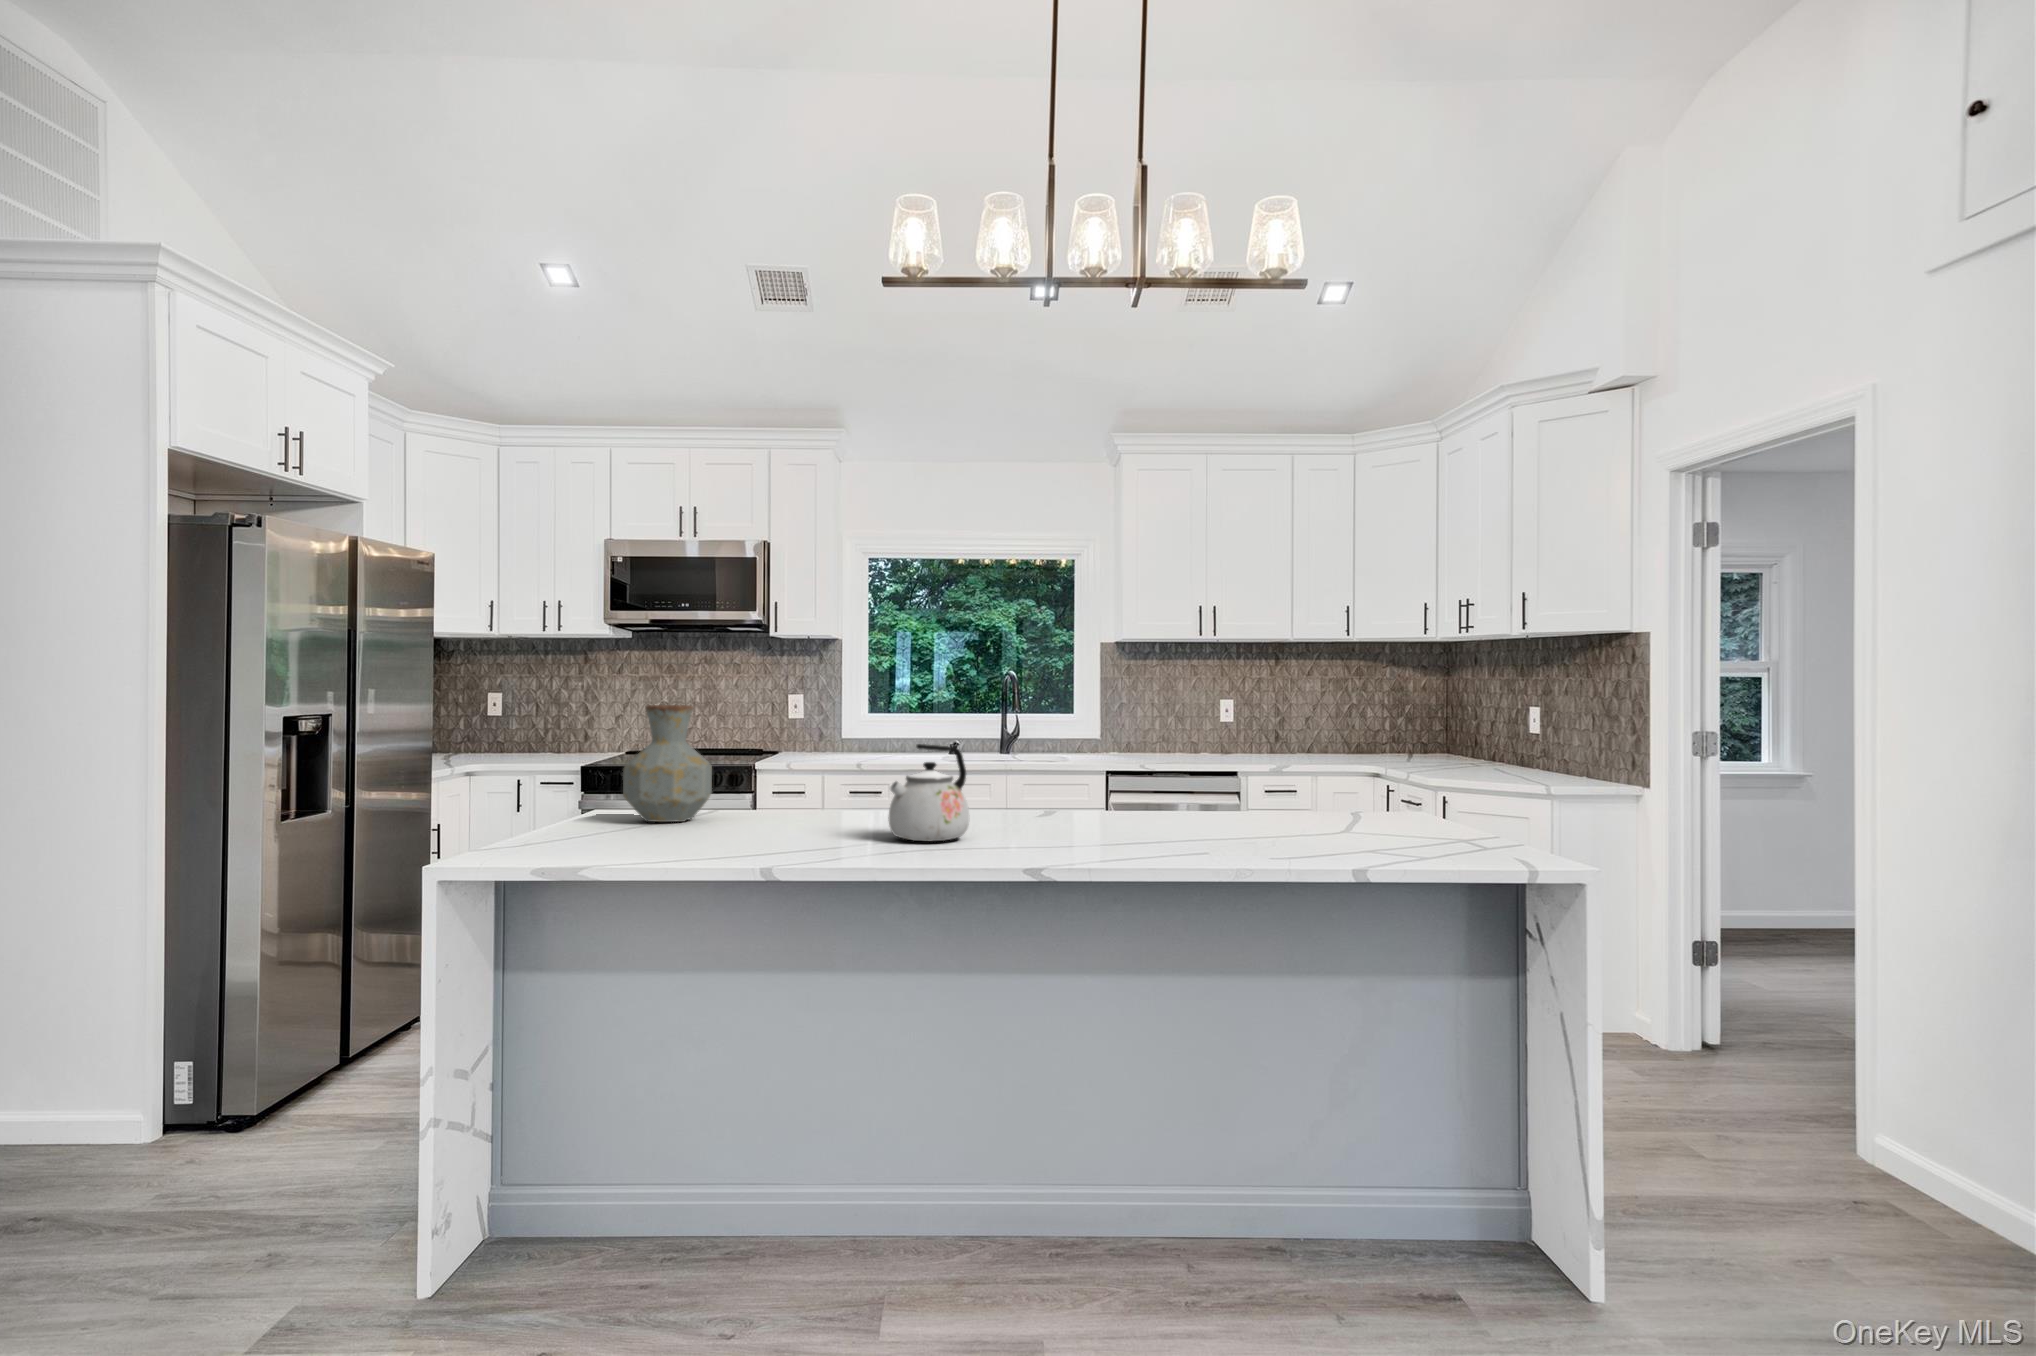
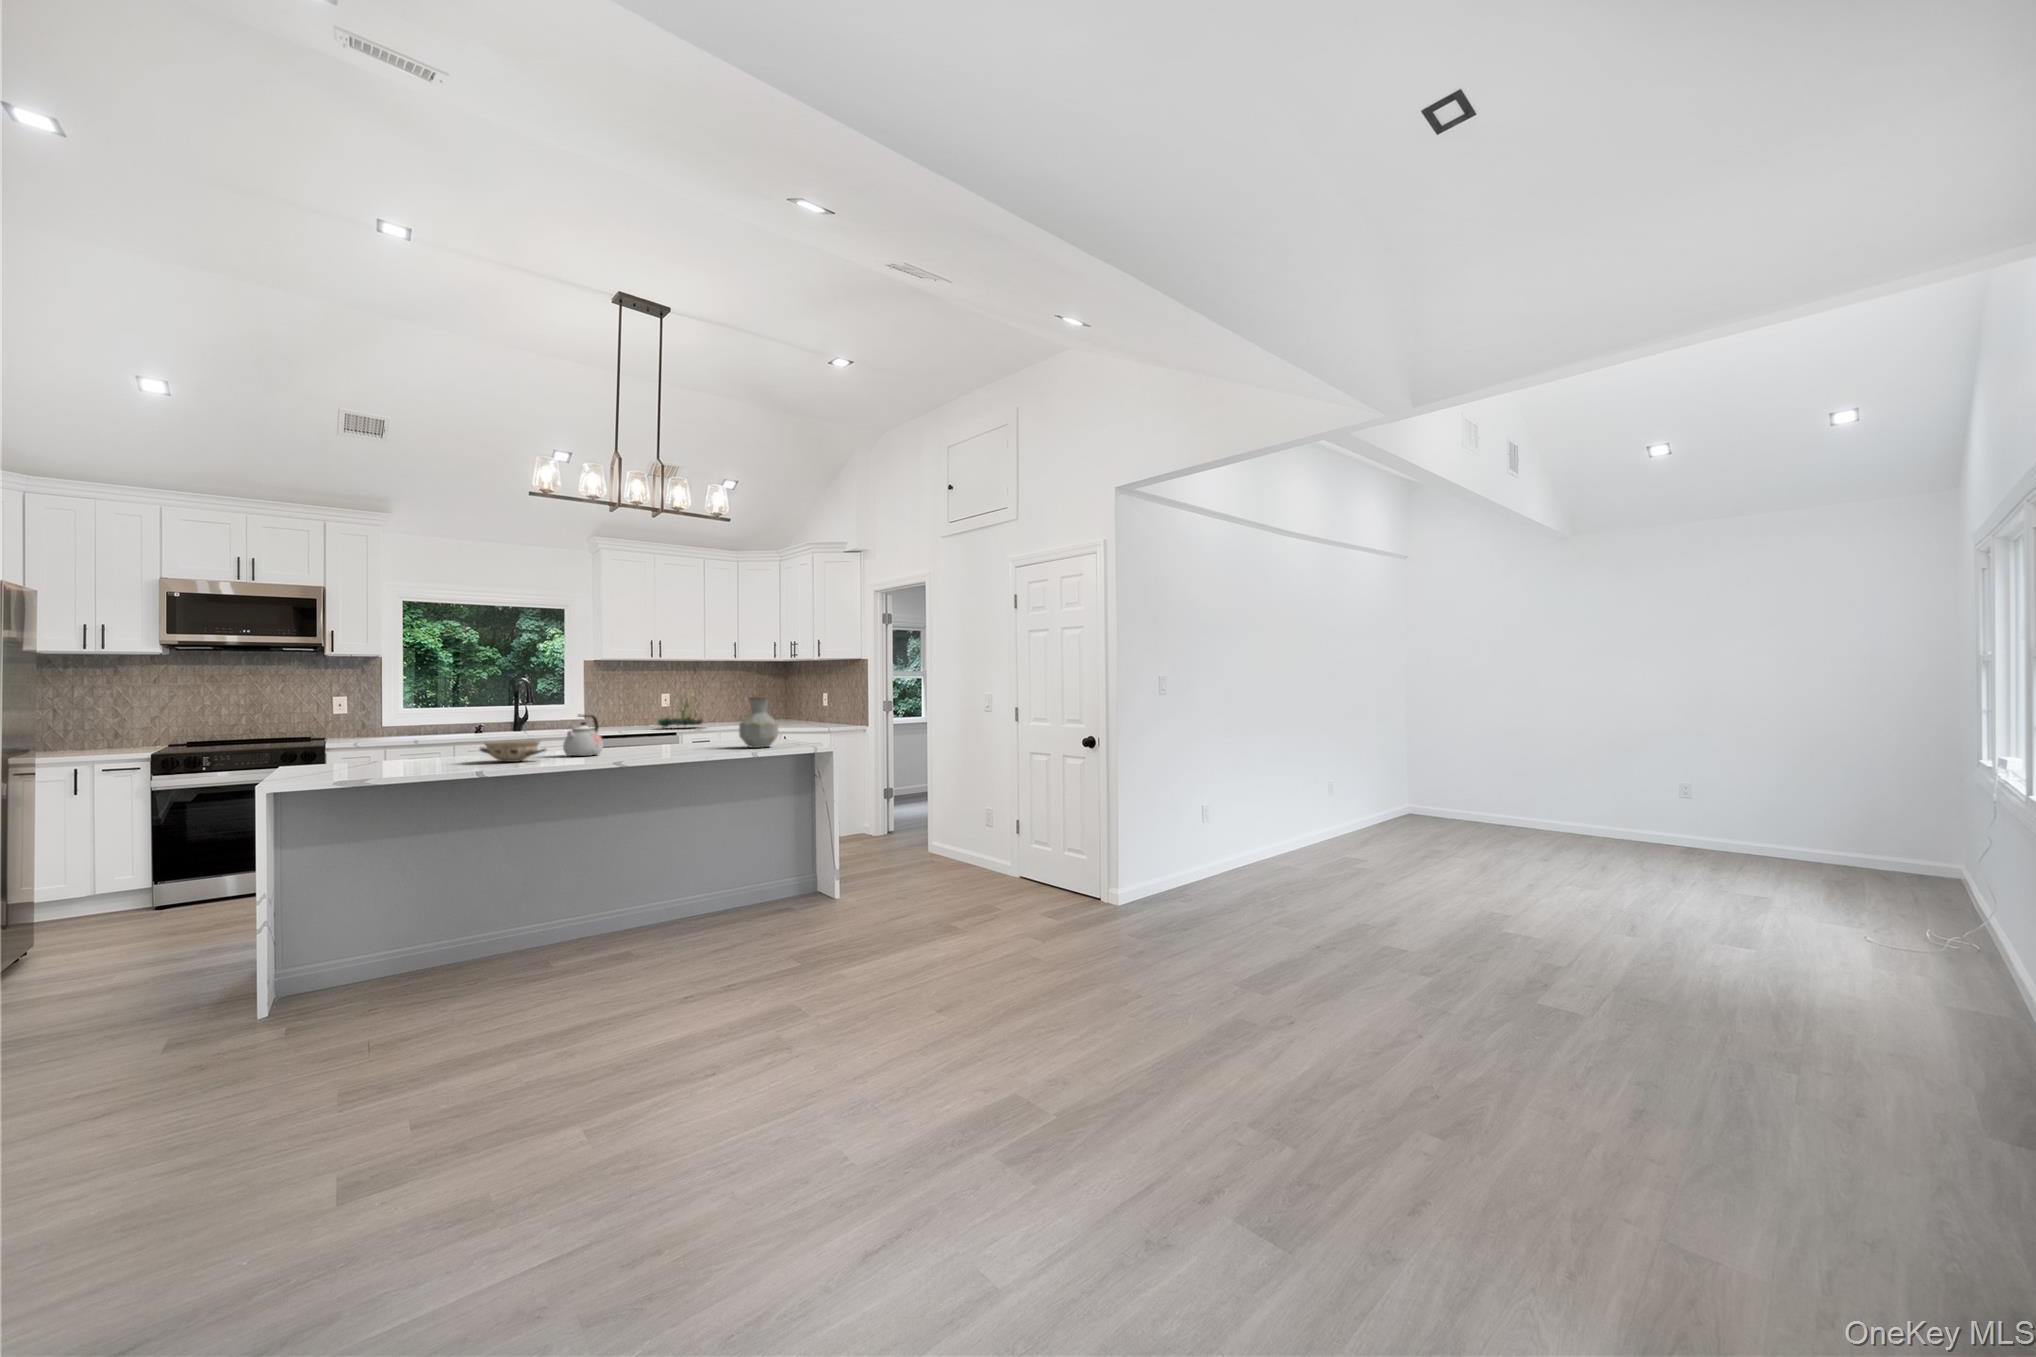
plant: none [1209,699,1290,761] -> present [658,694,702,727]
vase: present [623,705,712,822] -> present [739,697,778,748]
ceramic bowl: none [714,796,826,848] -> present [480,740,546,762]

